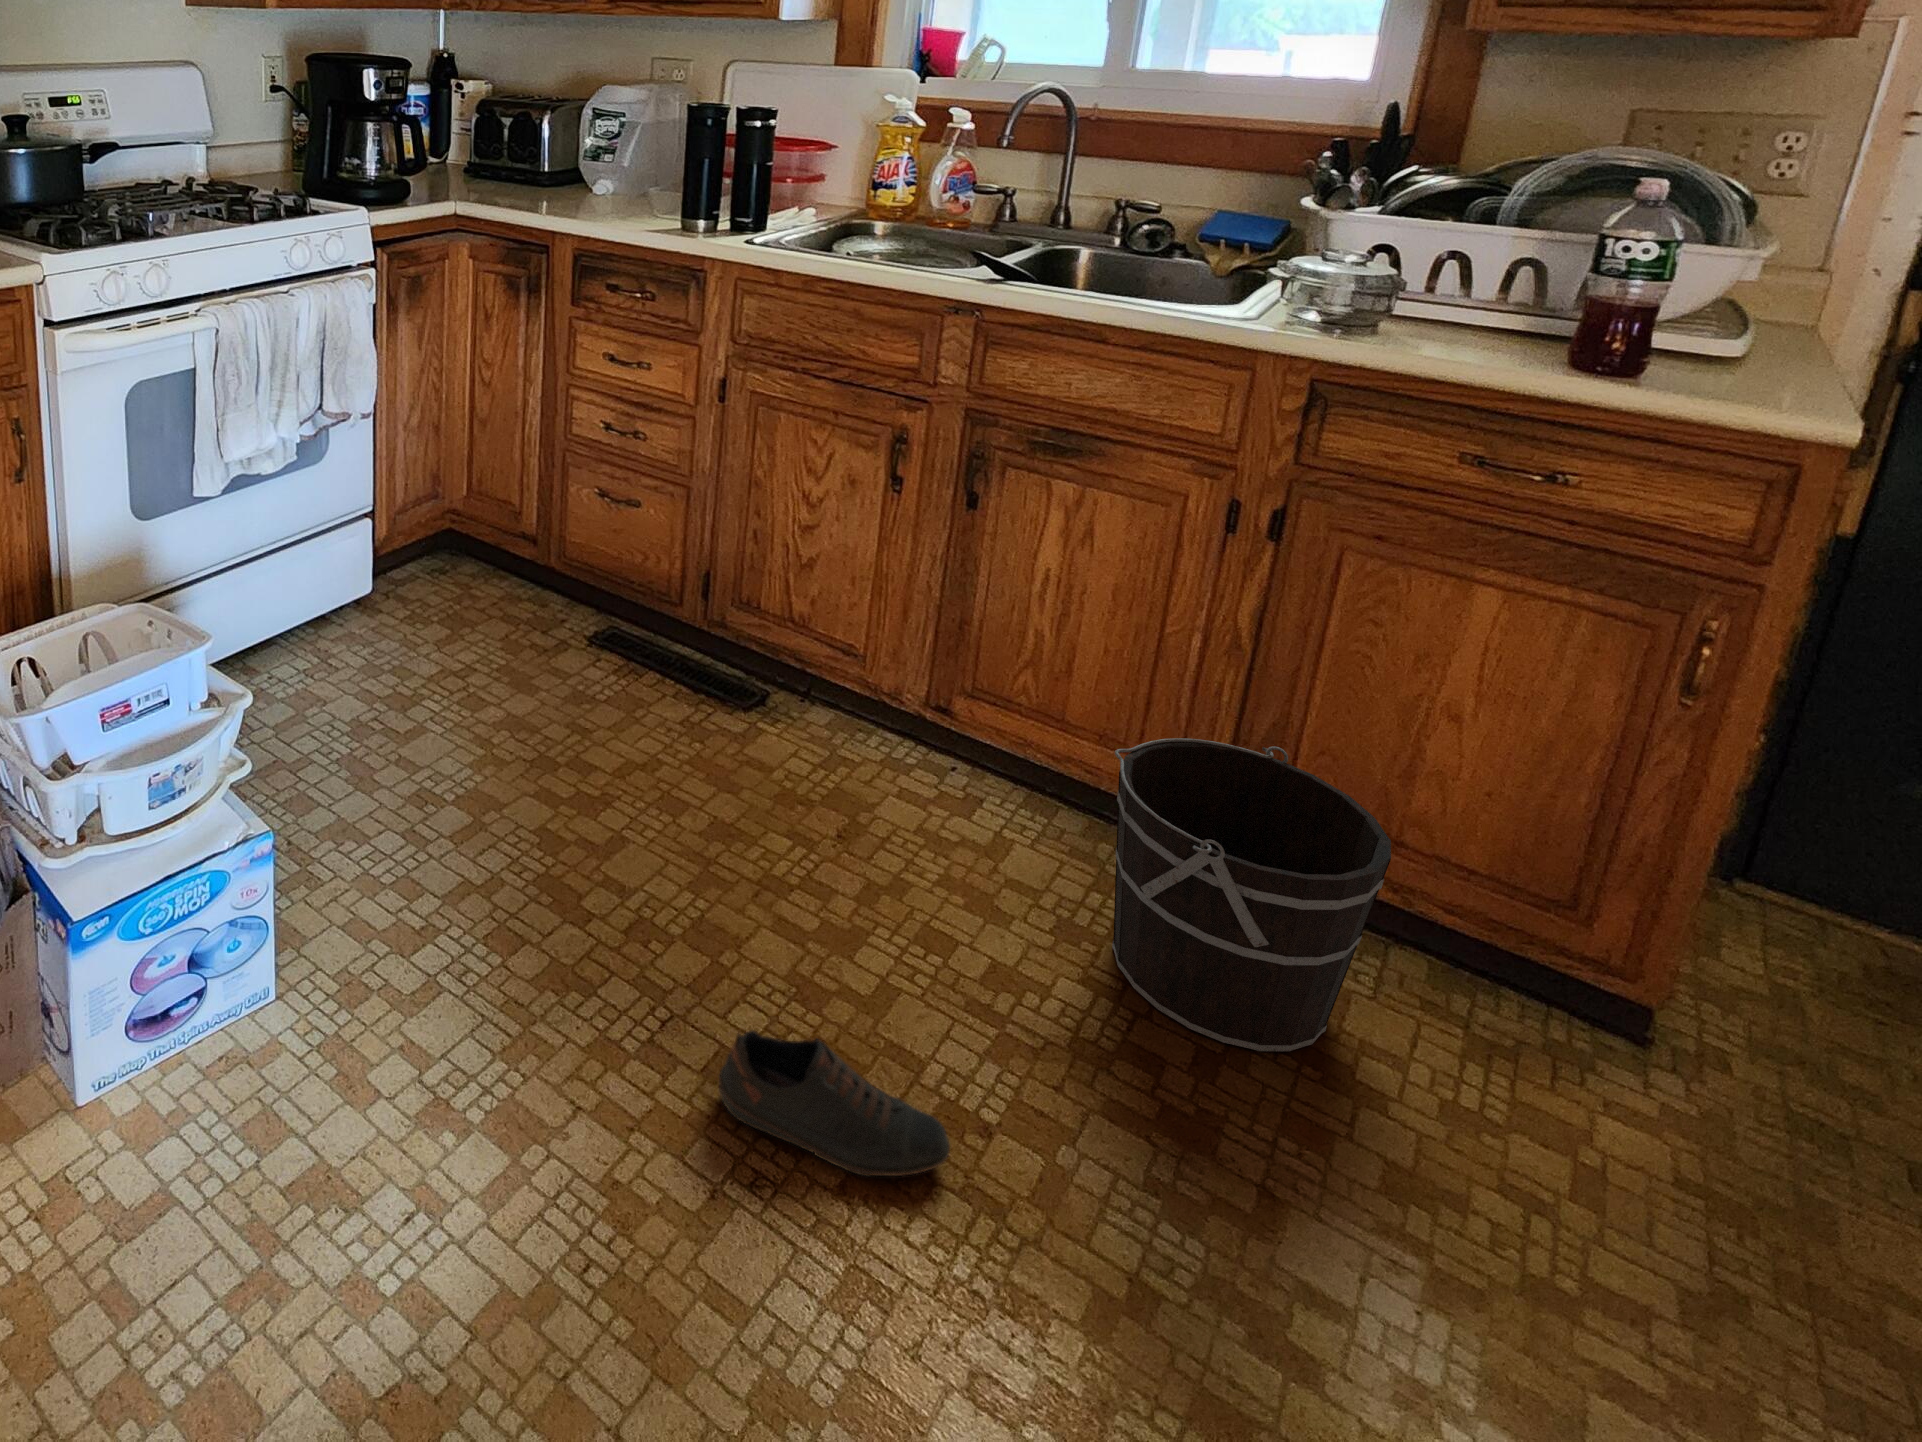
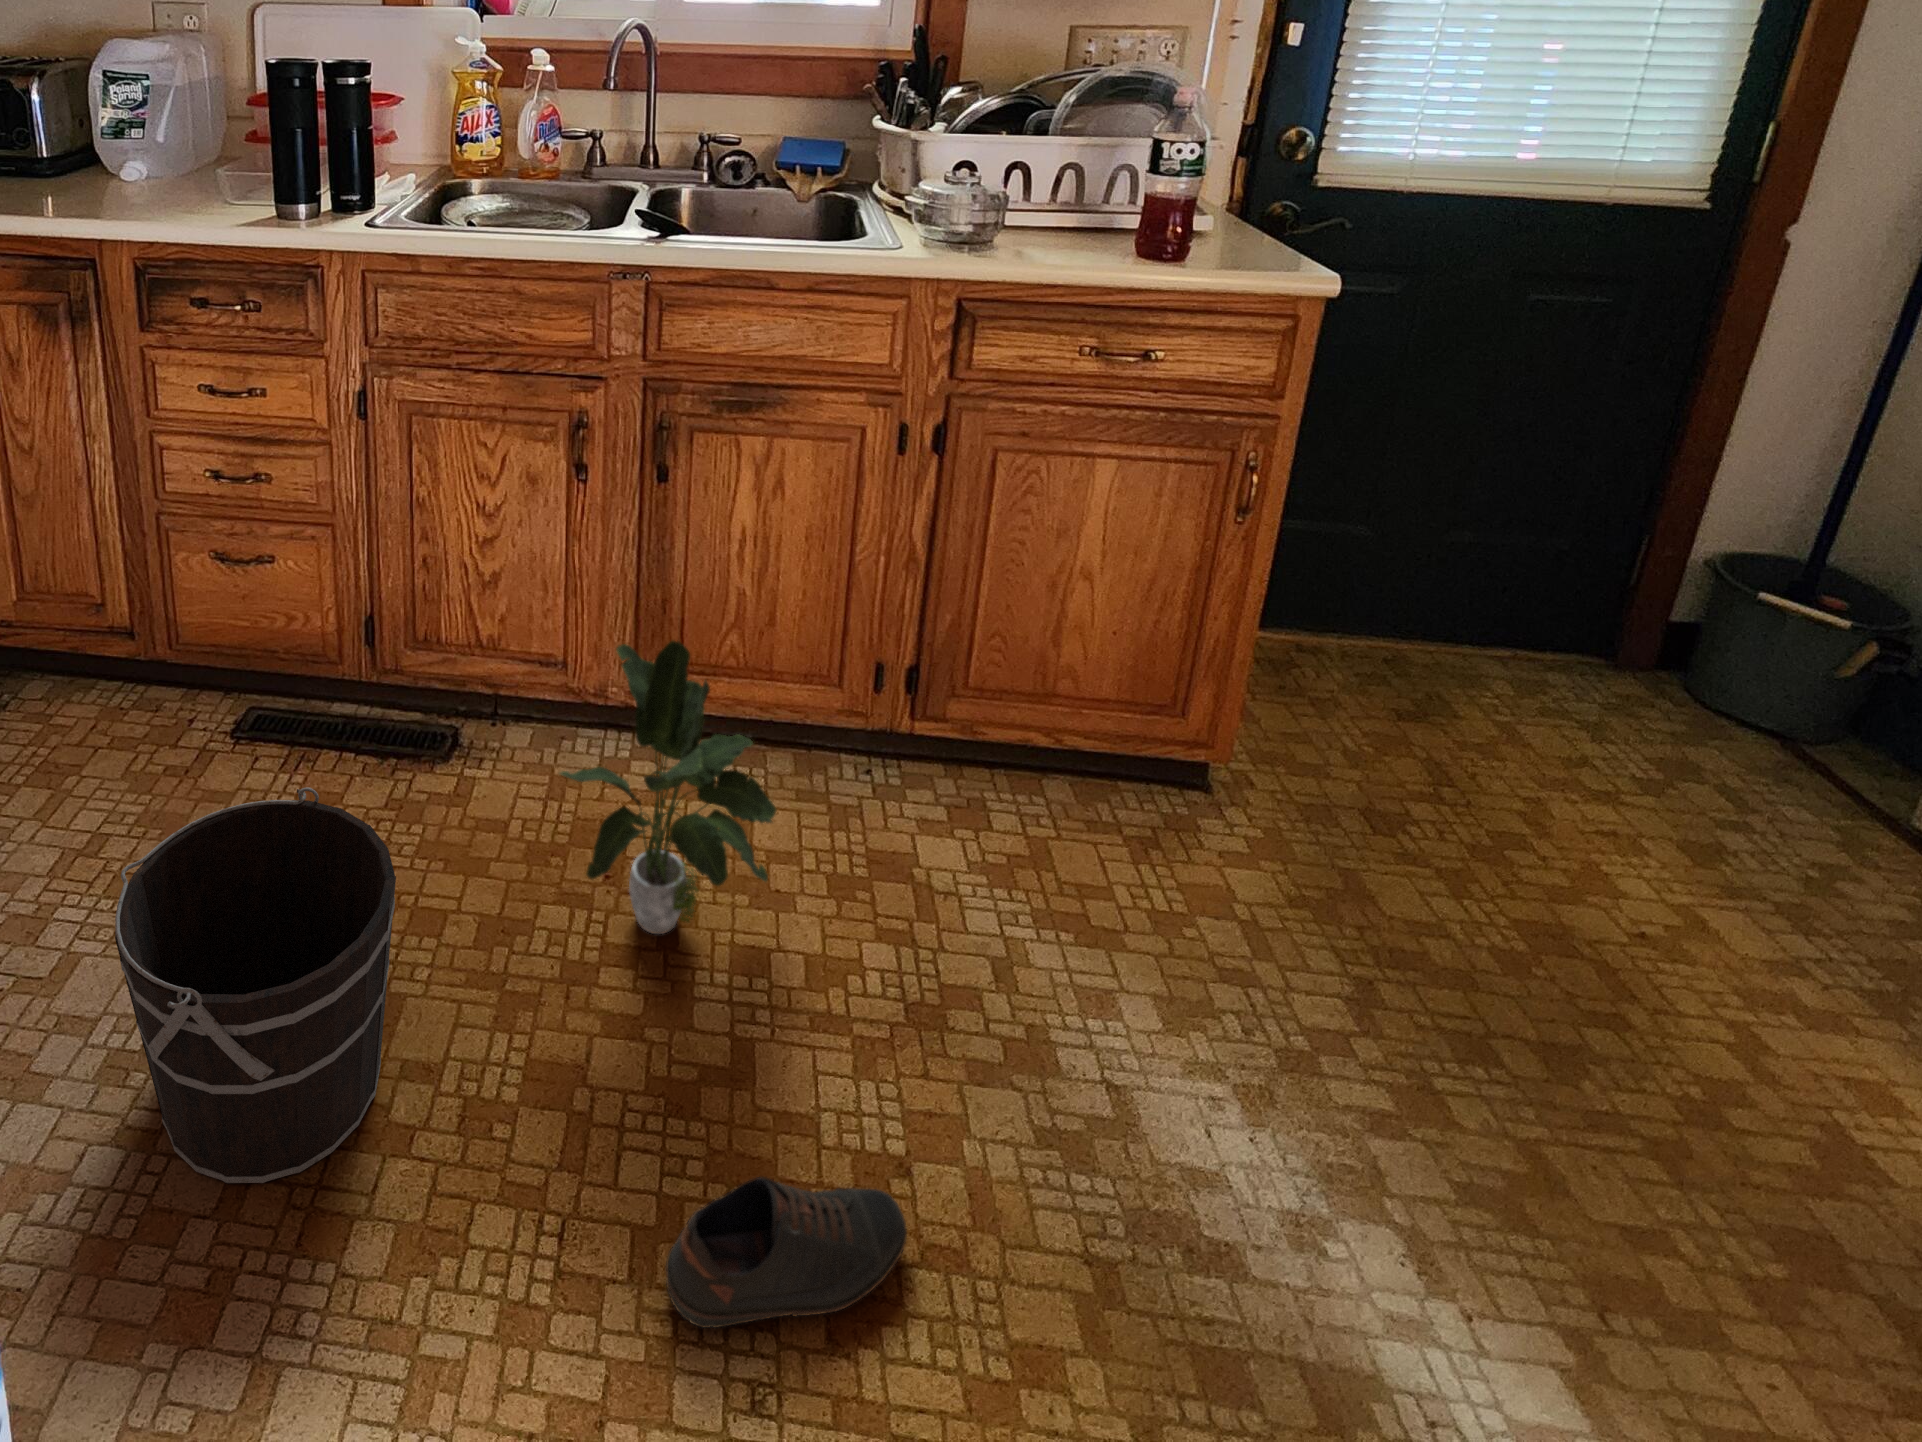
potted plant: none [774,626,994,897] -> present [560,641,776,934]
bucket: present [1112,738,1391,1051] -> present [115,788,396,1183]

